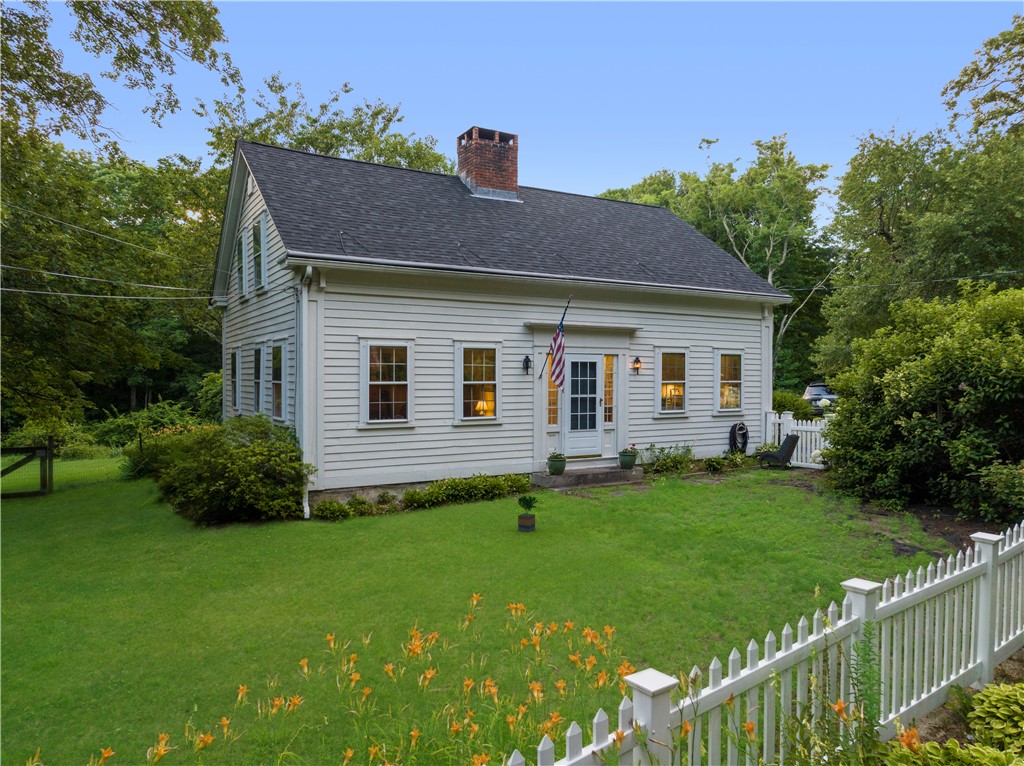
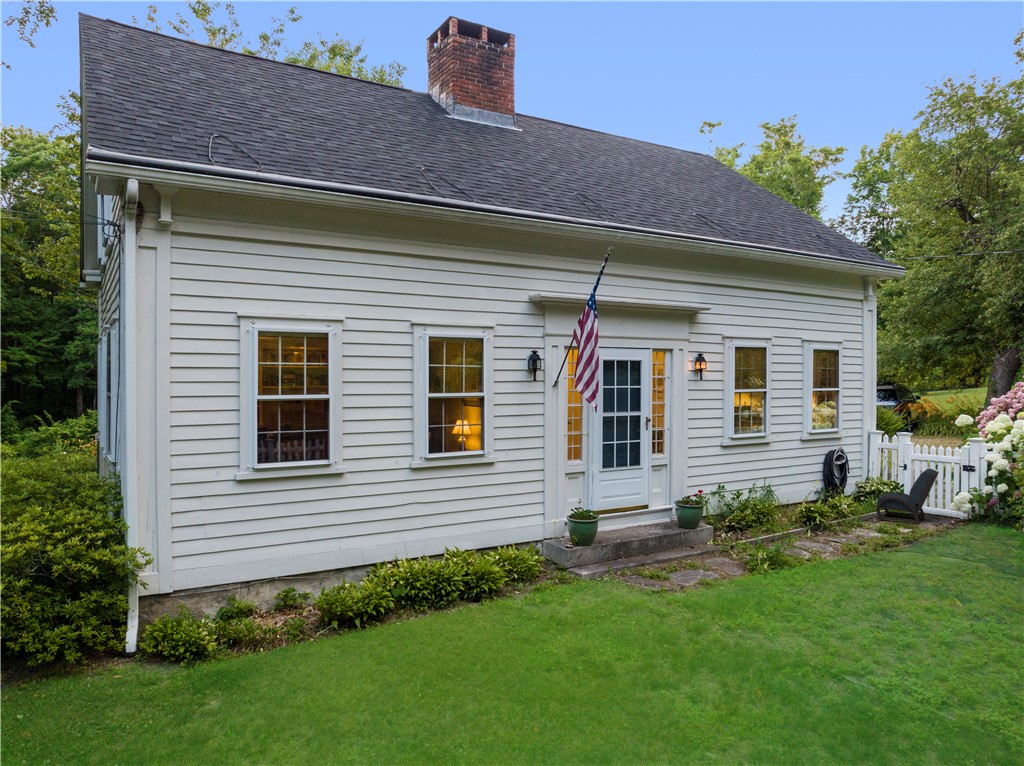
potted tree: present [518,496,538,532] -> none [531,641,578,728]

